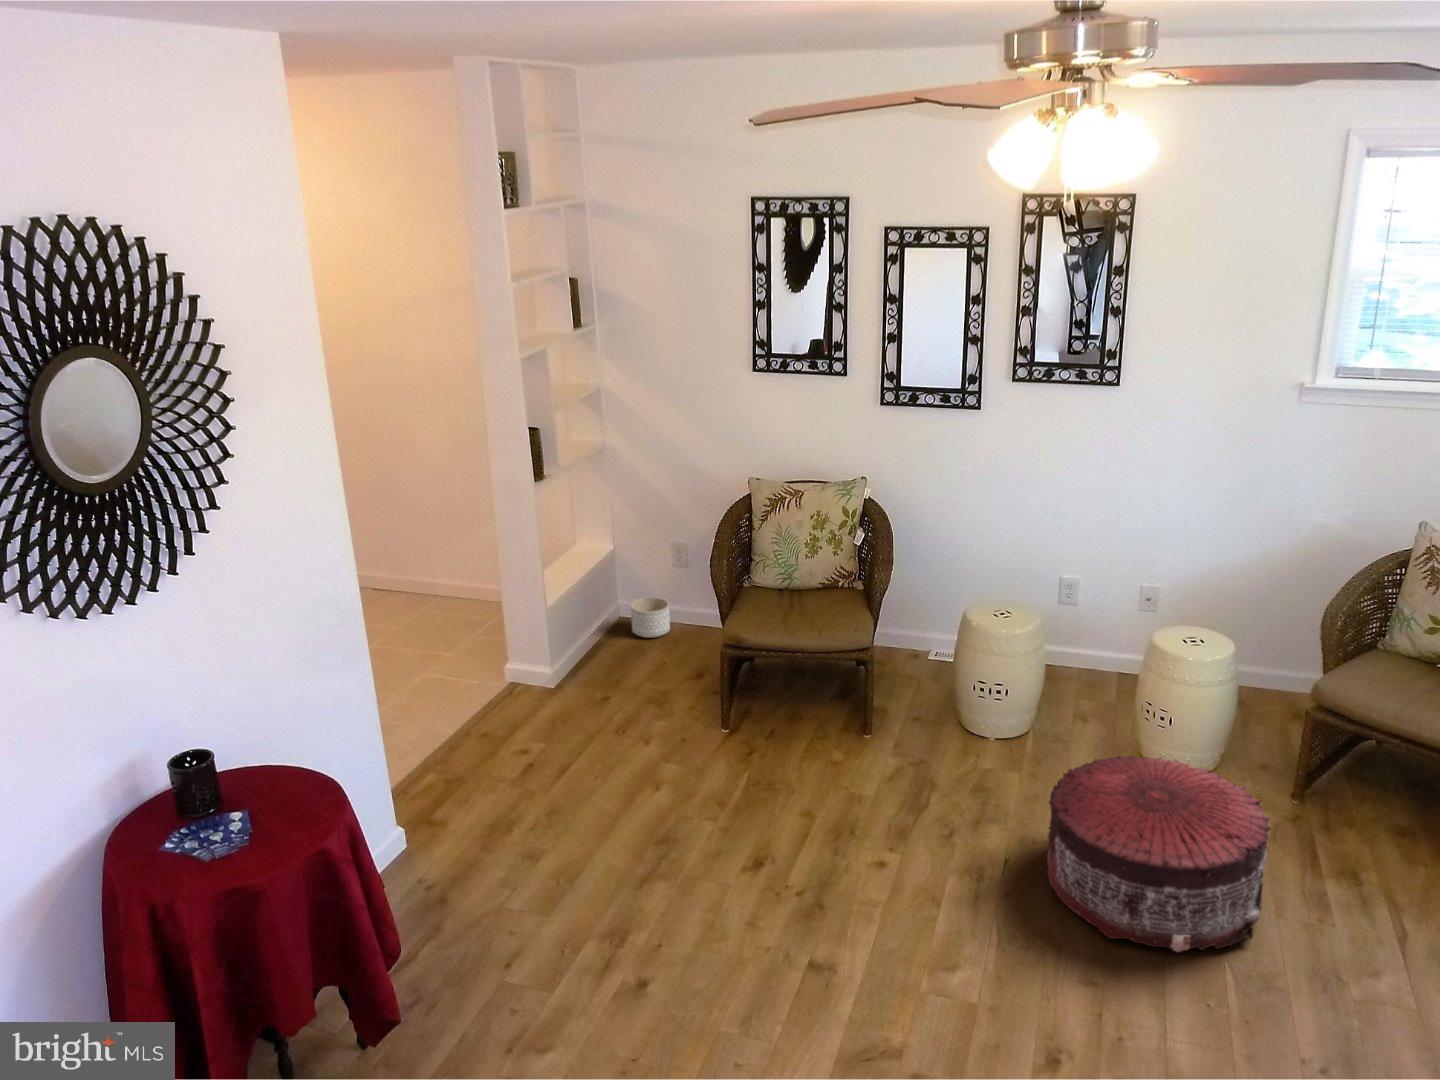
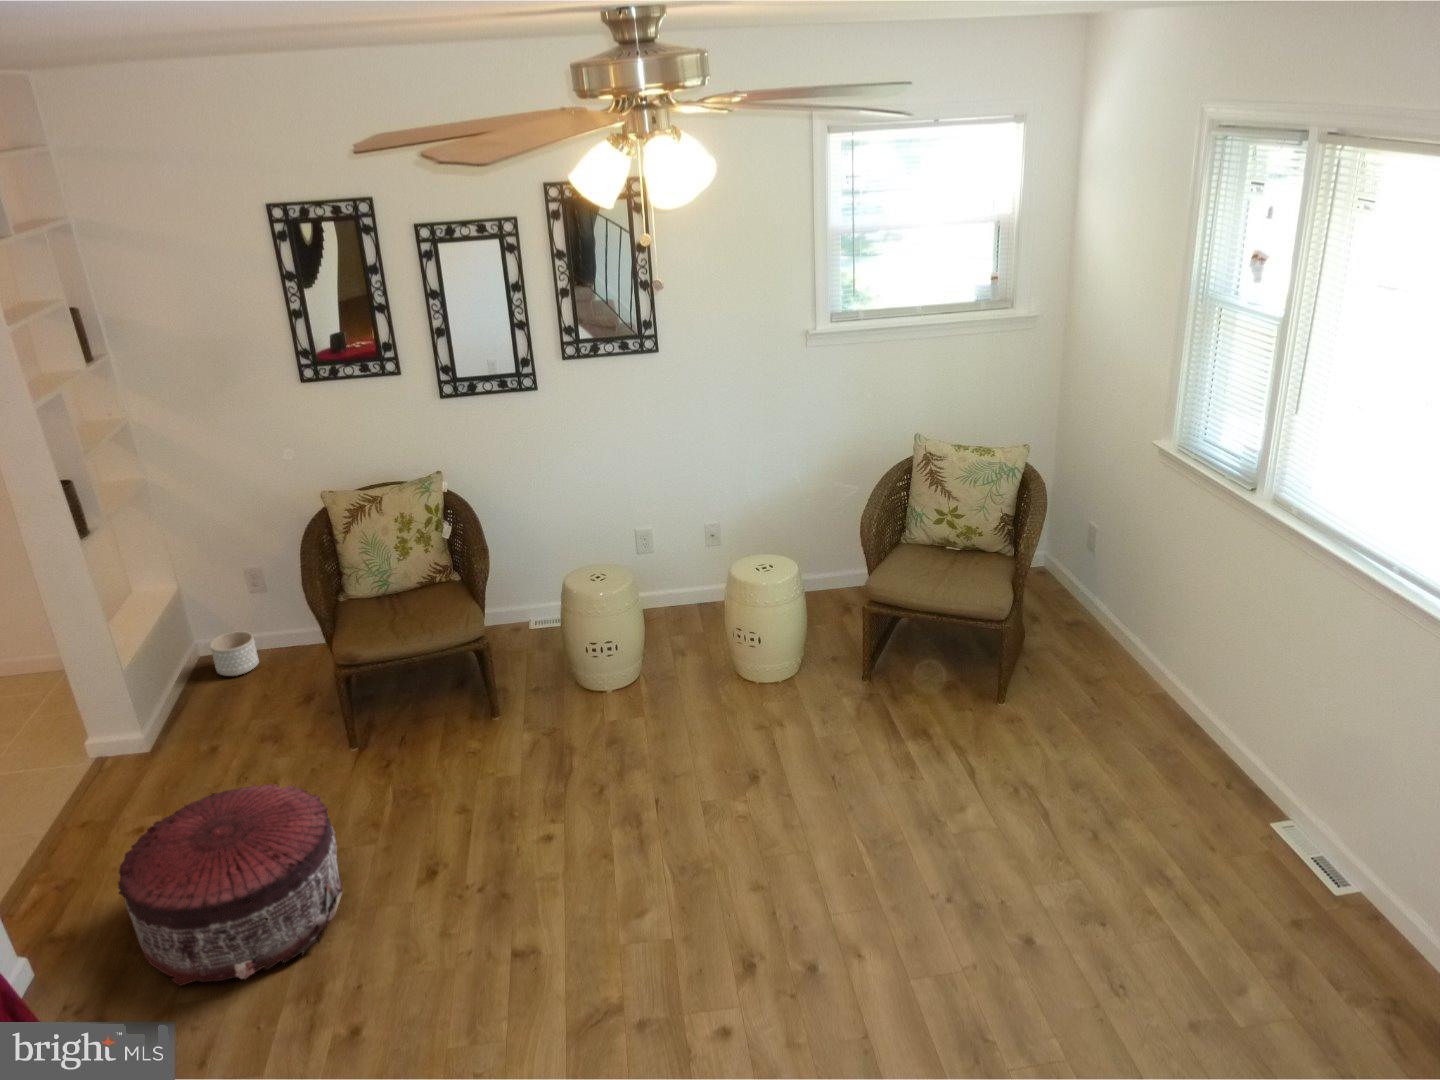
pouf: present [1047,756,1271,952] -> present [118,784,342,986]

